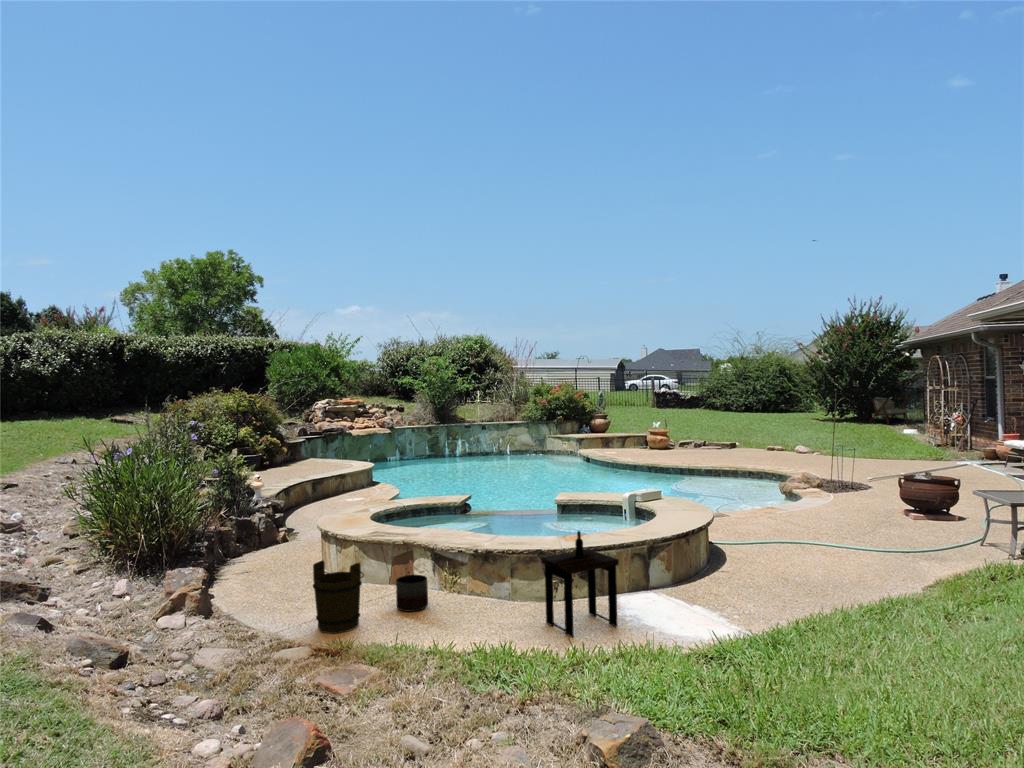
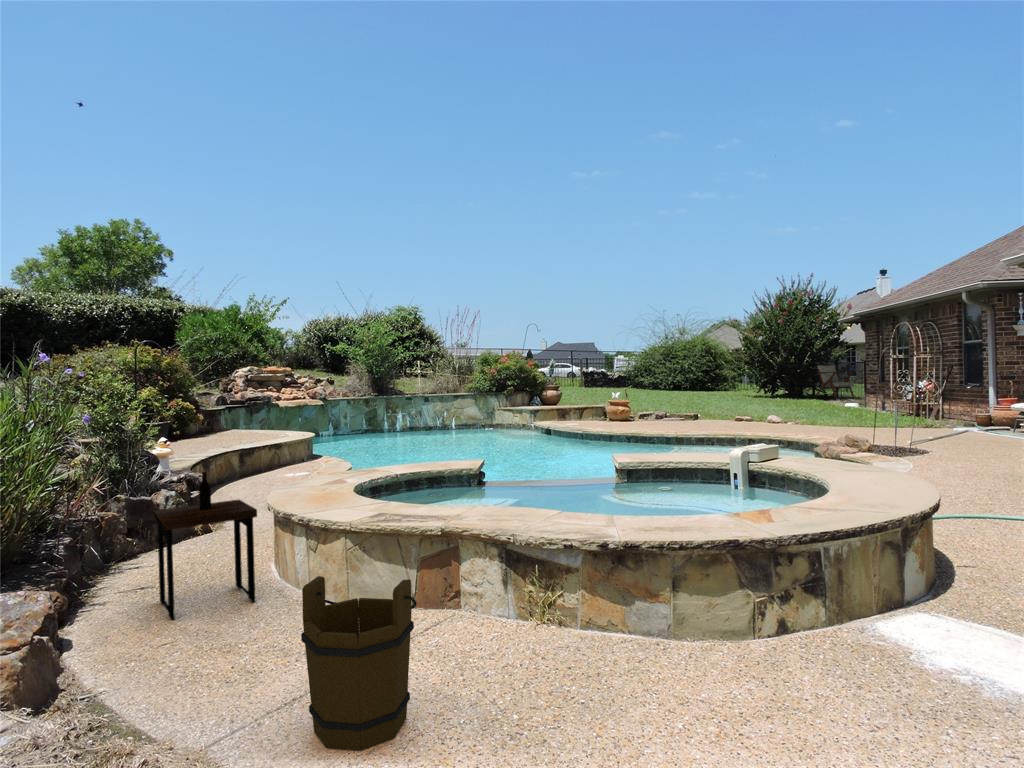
side table: present [542,531,619,637] -> present [153,472,257,620]
planter: present [396,575,428,612] -> none [451,591,511,666]

